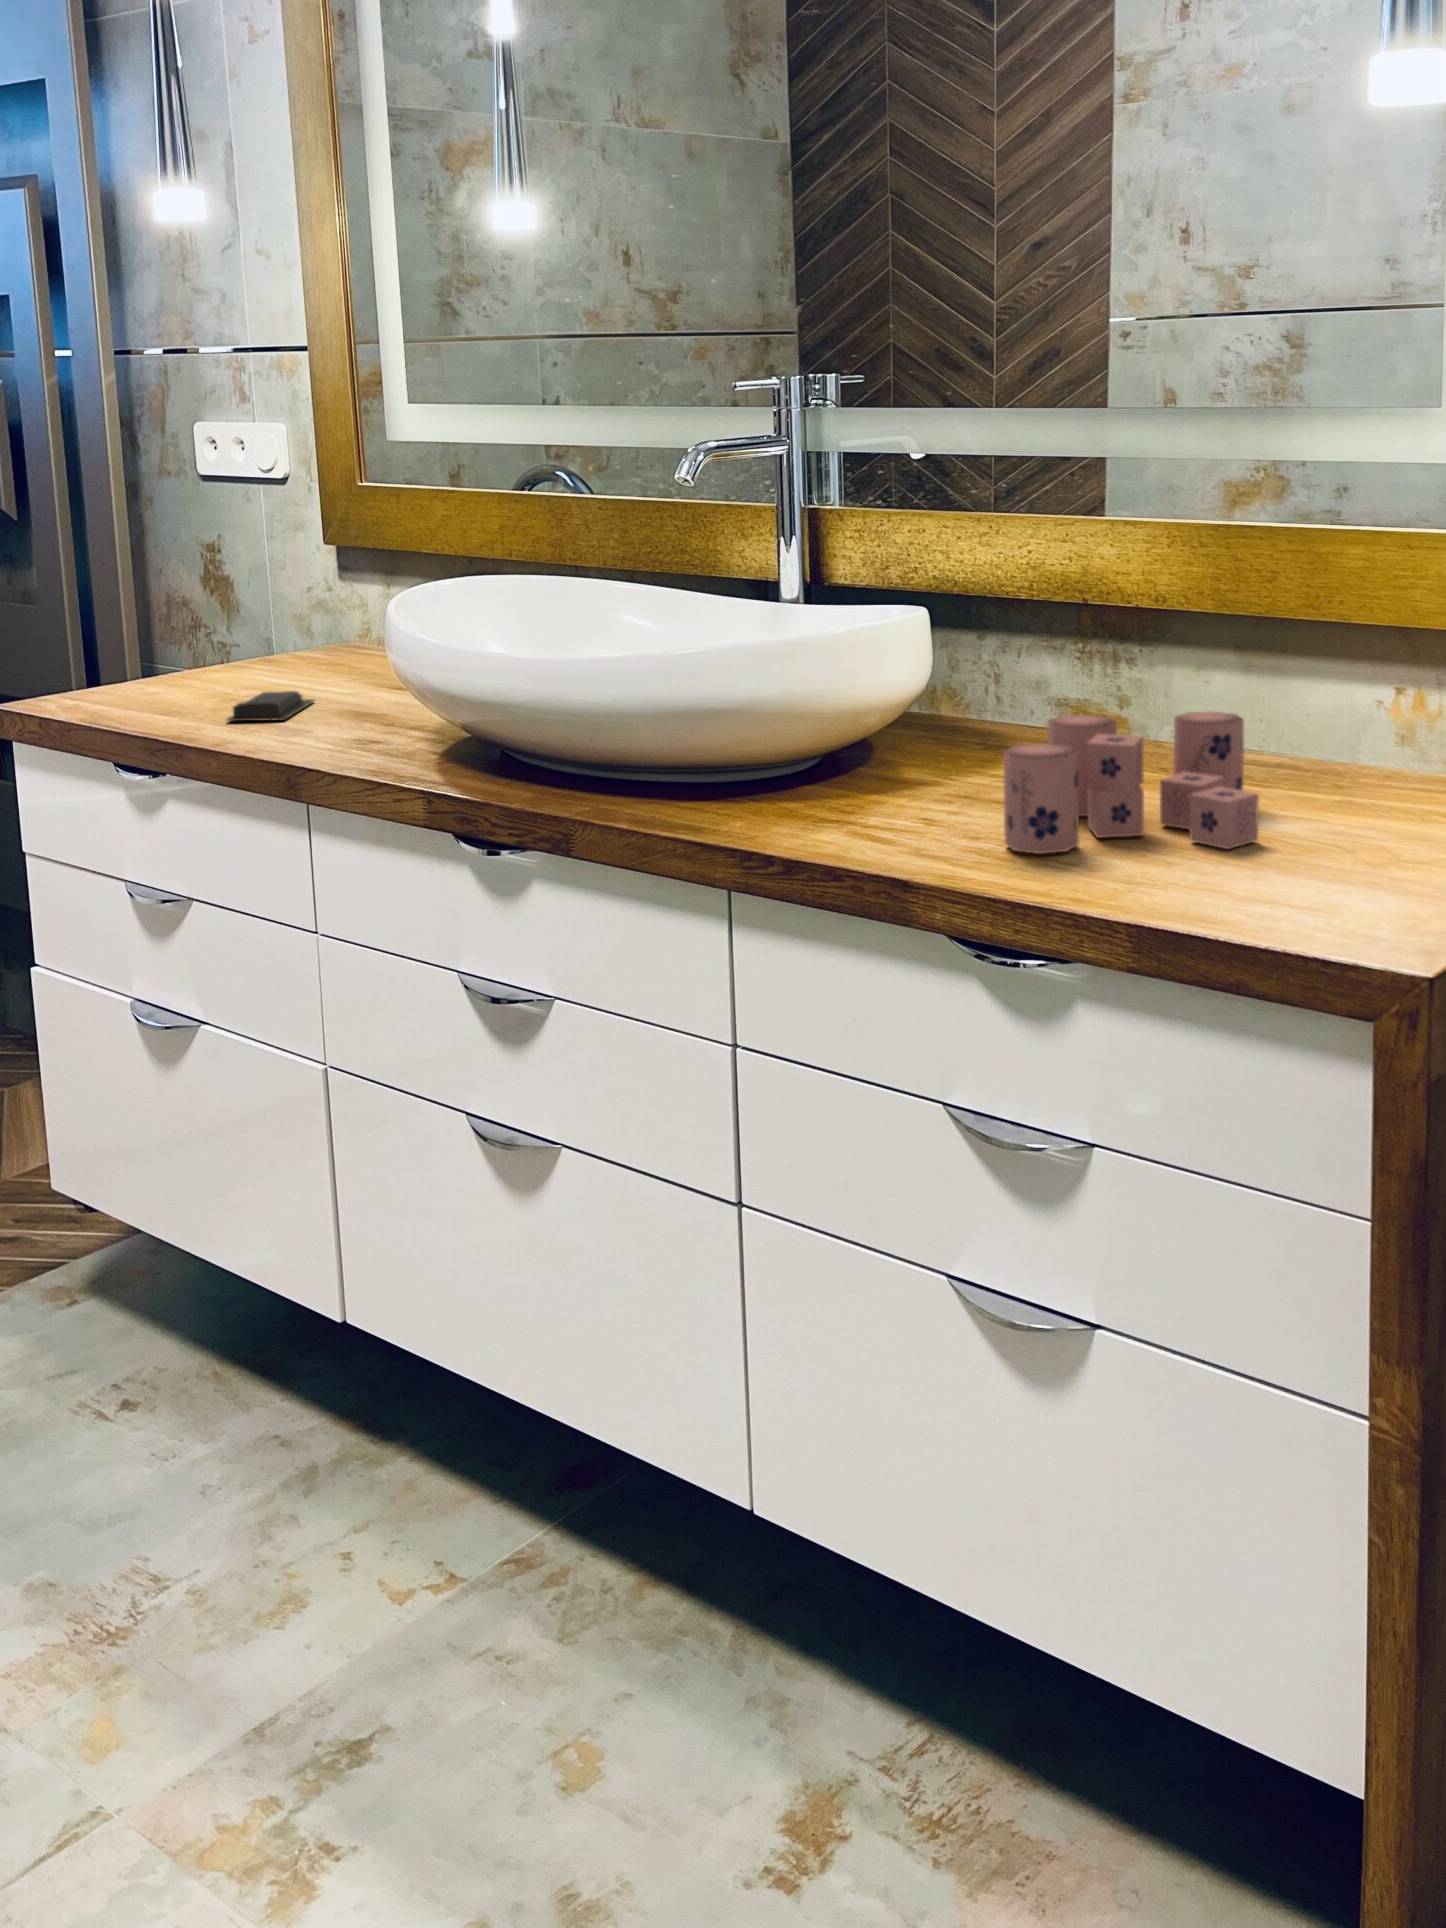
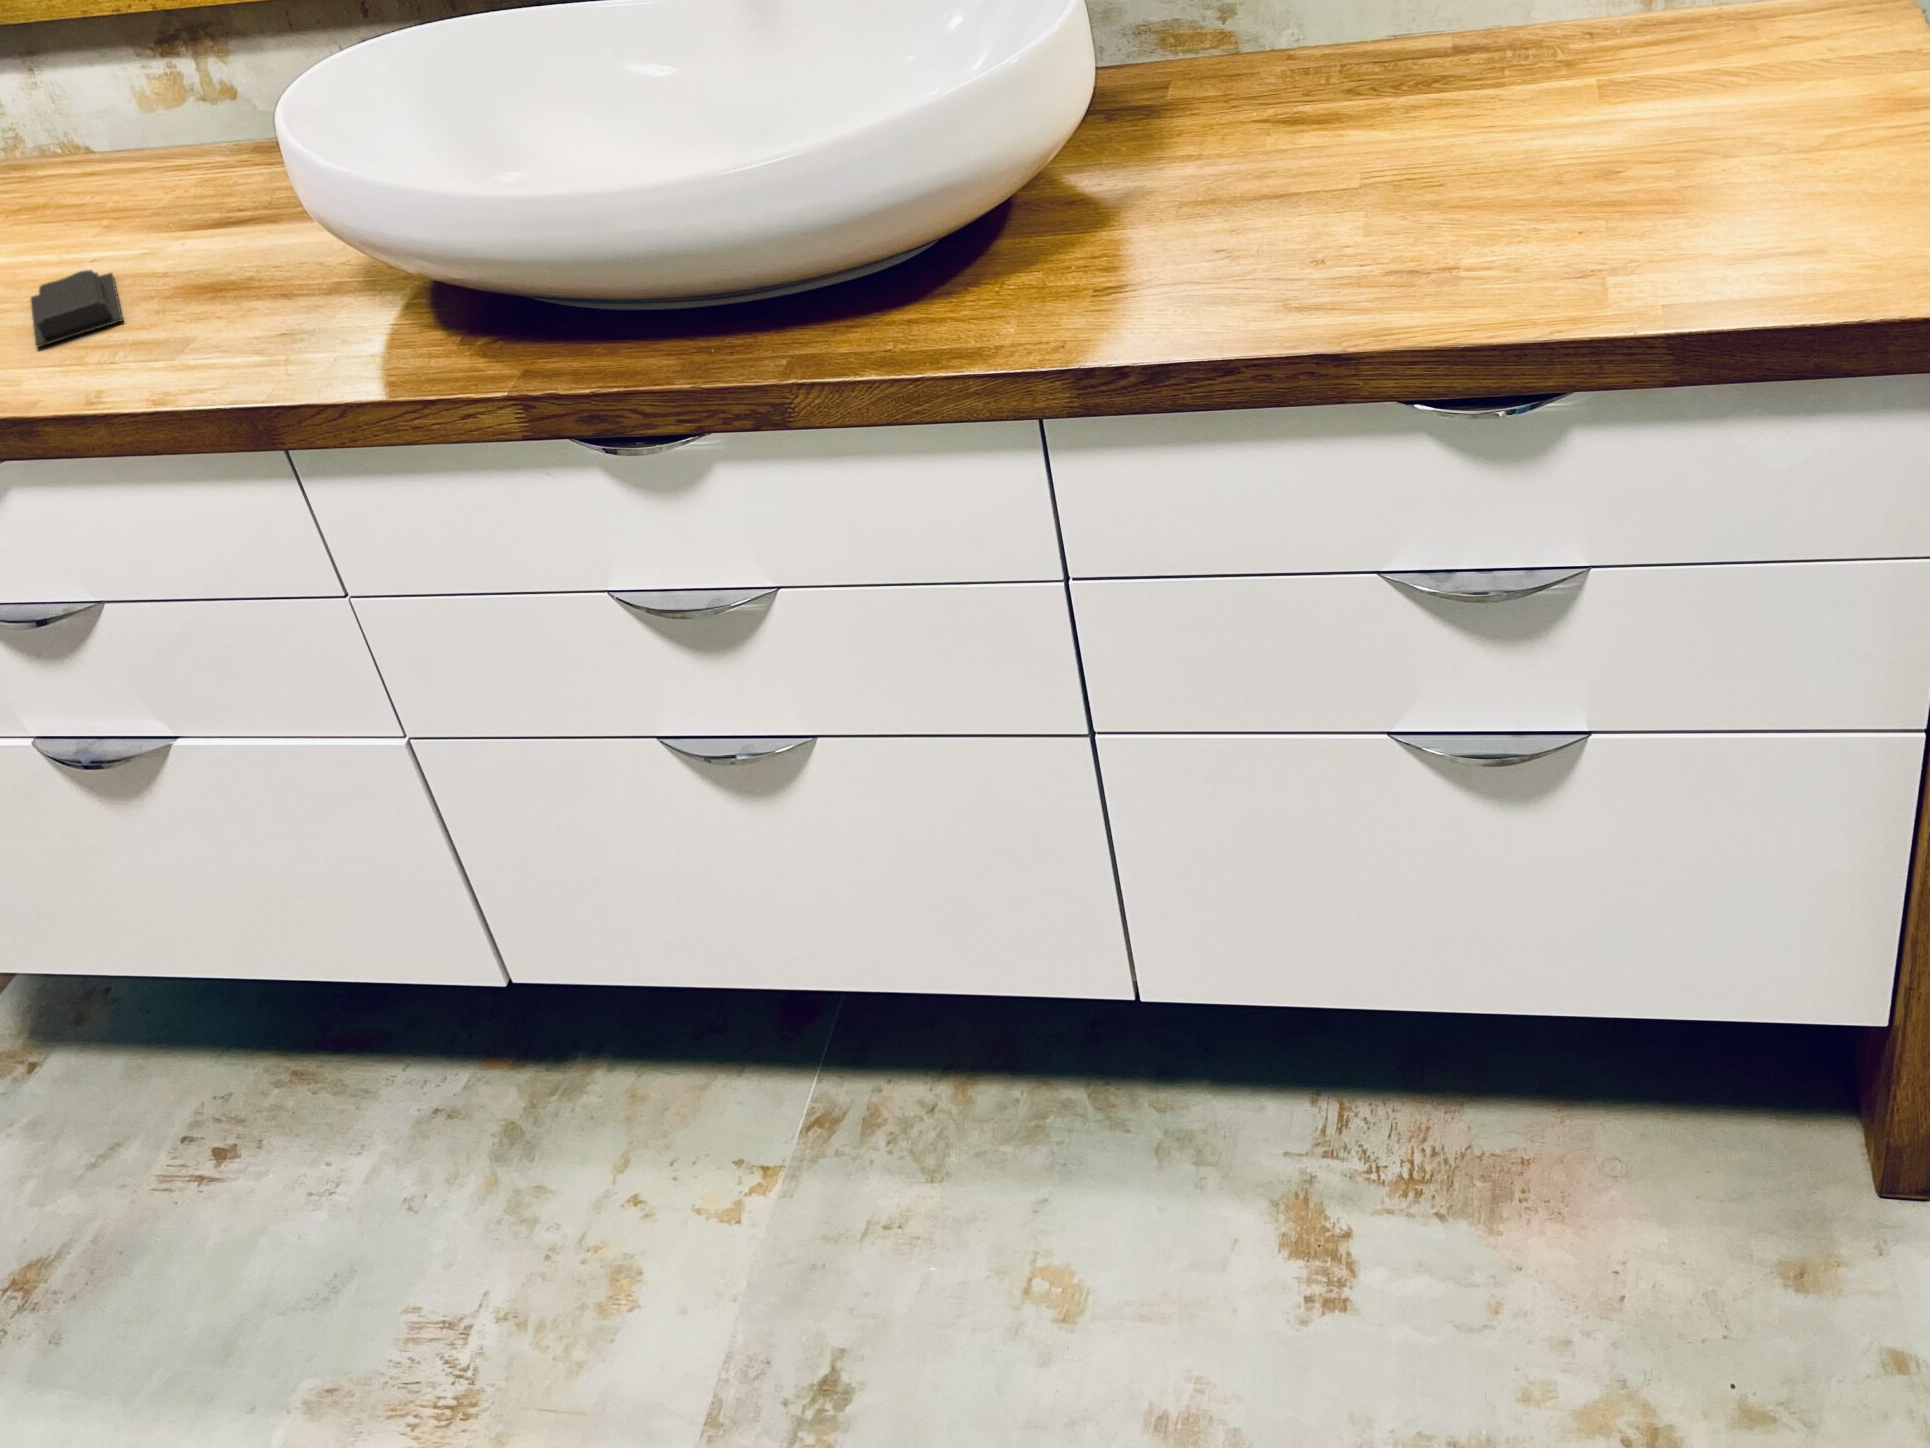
candle: present [1004,711,1259,854] -> none [1331,14,1632,259]

